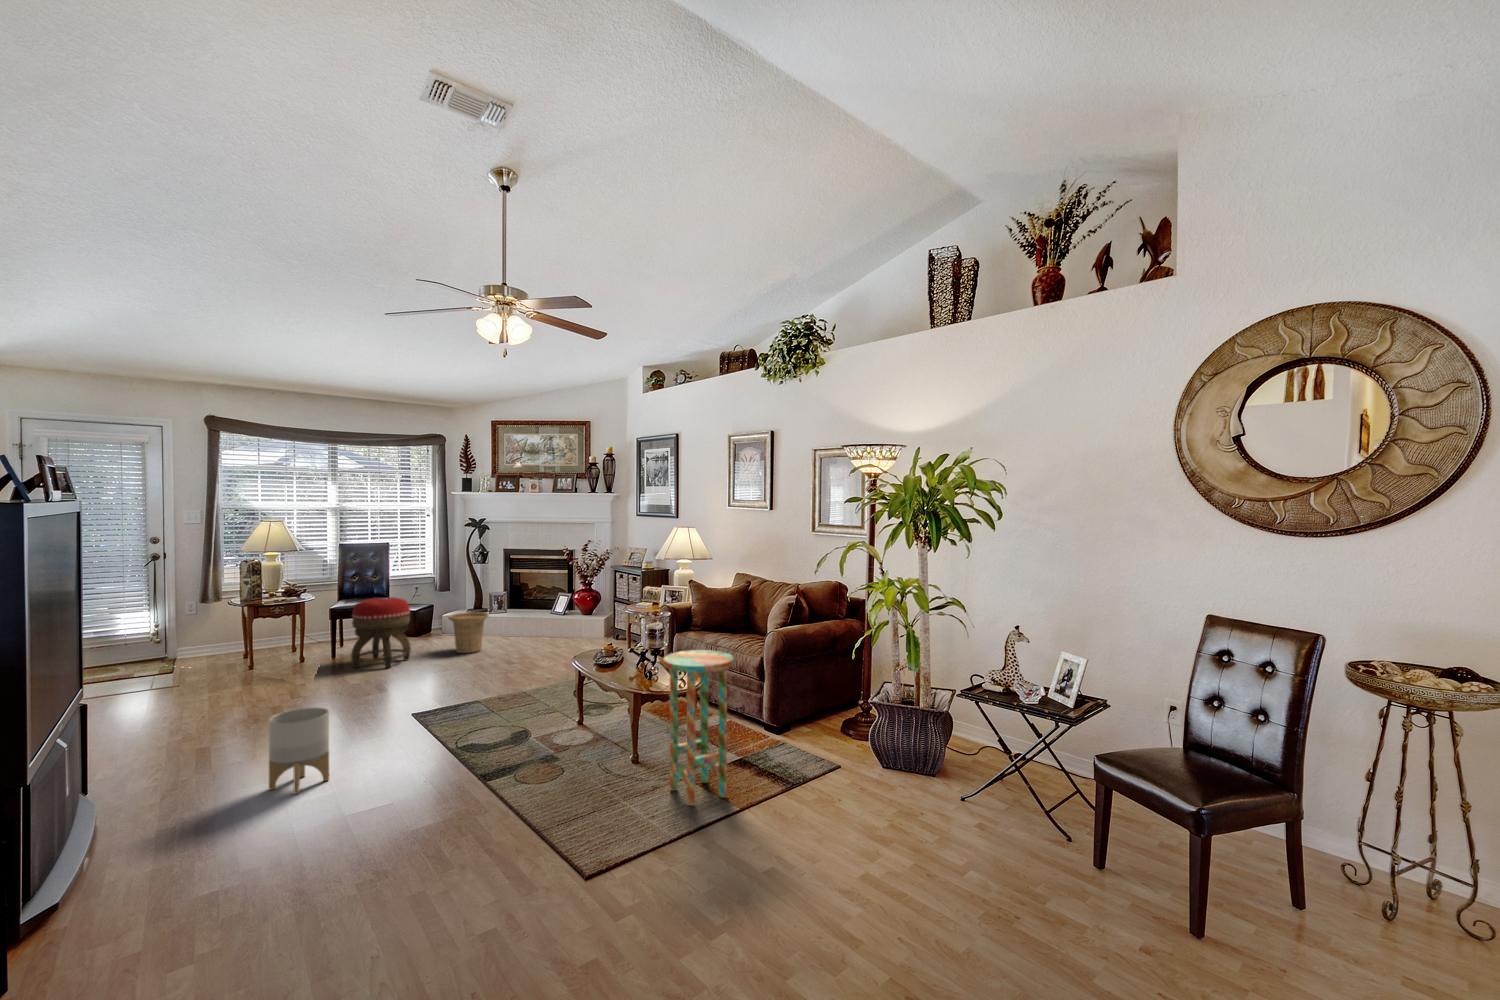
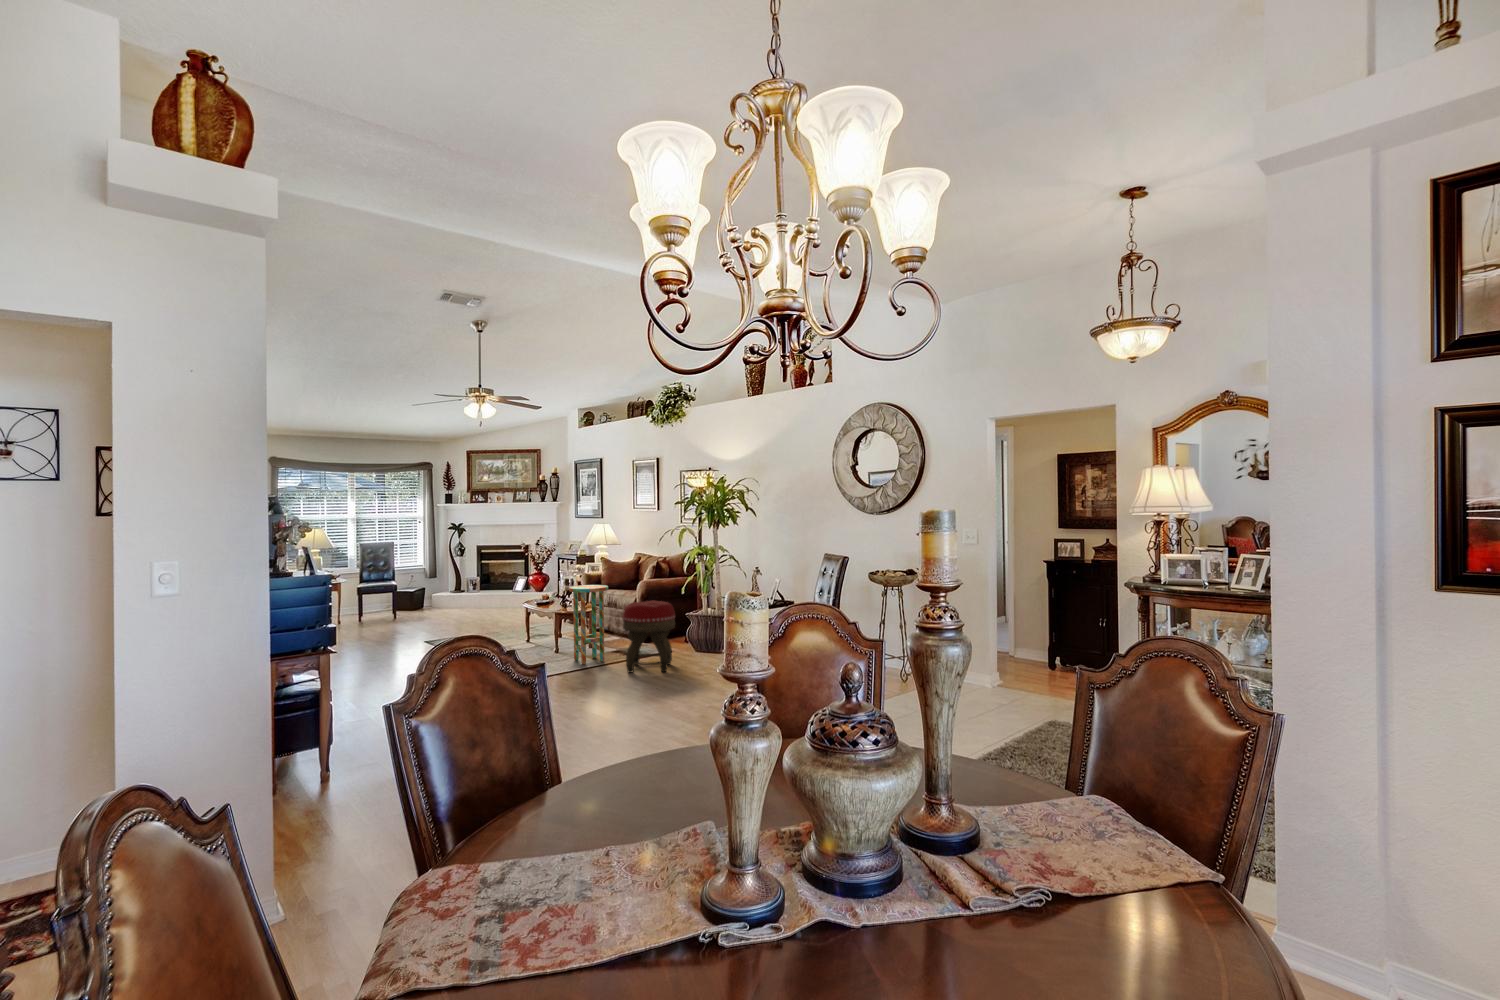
footstool: present [351,597,411,668] -> present [622,601,675,672]
basket: present [448,612,489,653] -> none [438,588,468,616]
planter: present [269,707,329,794] -> none [351,622,383,666]

